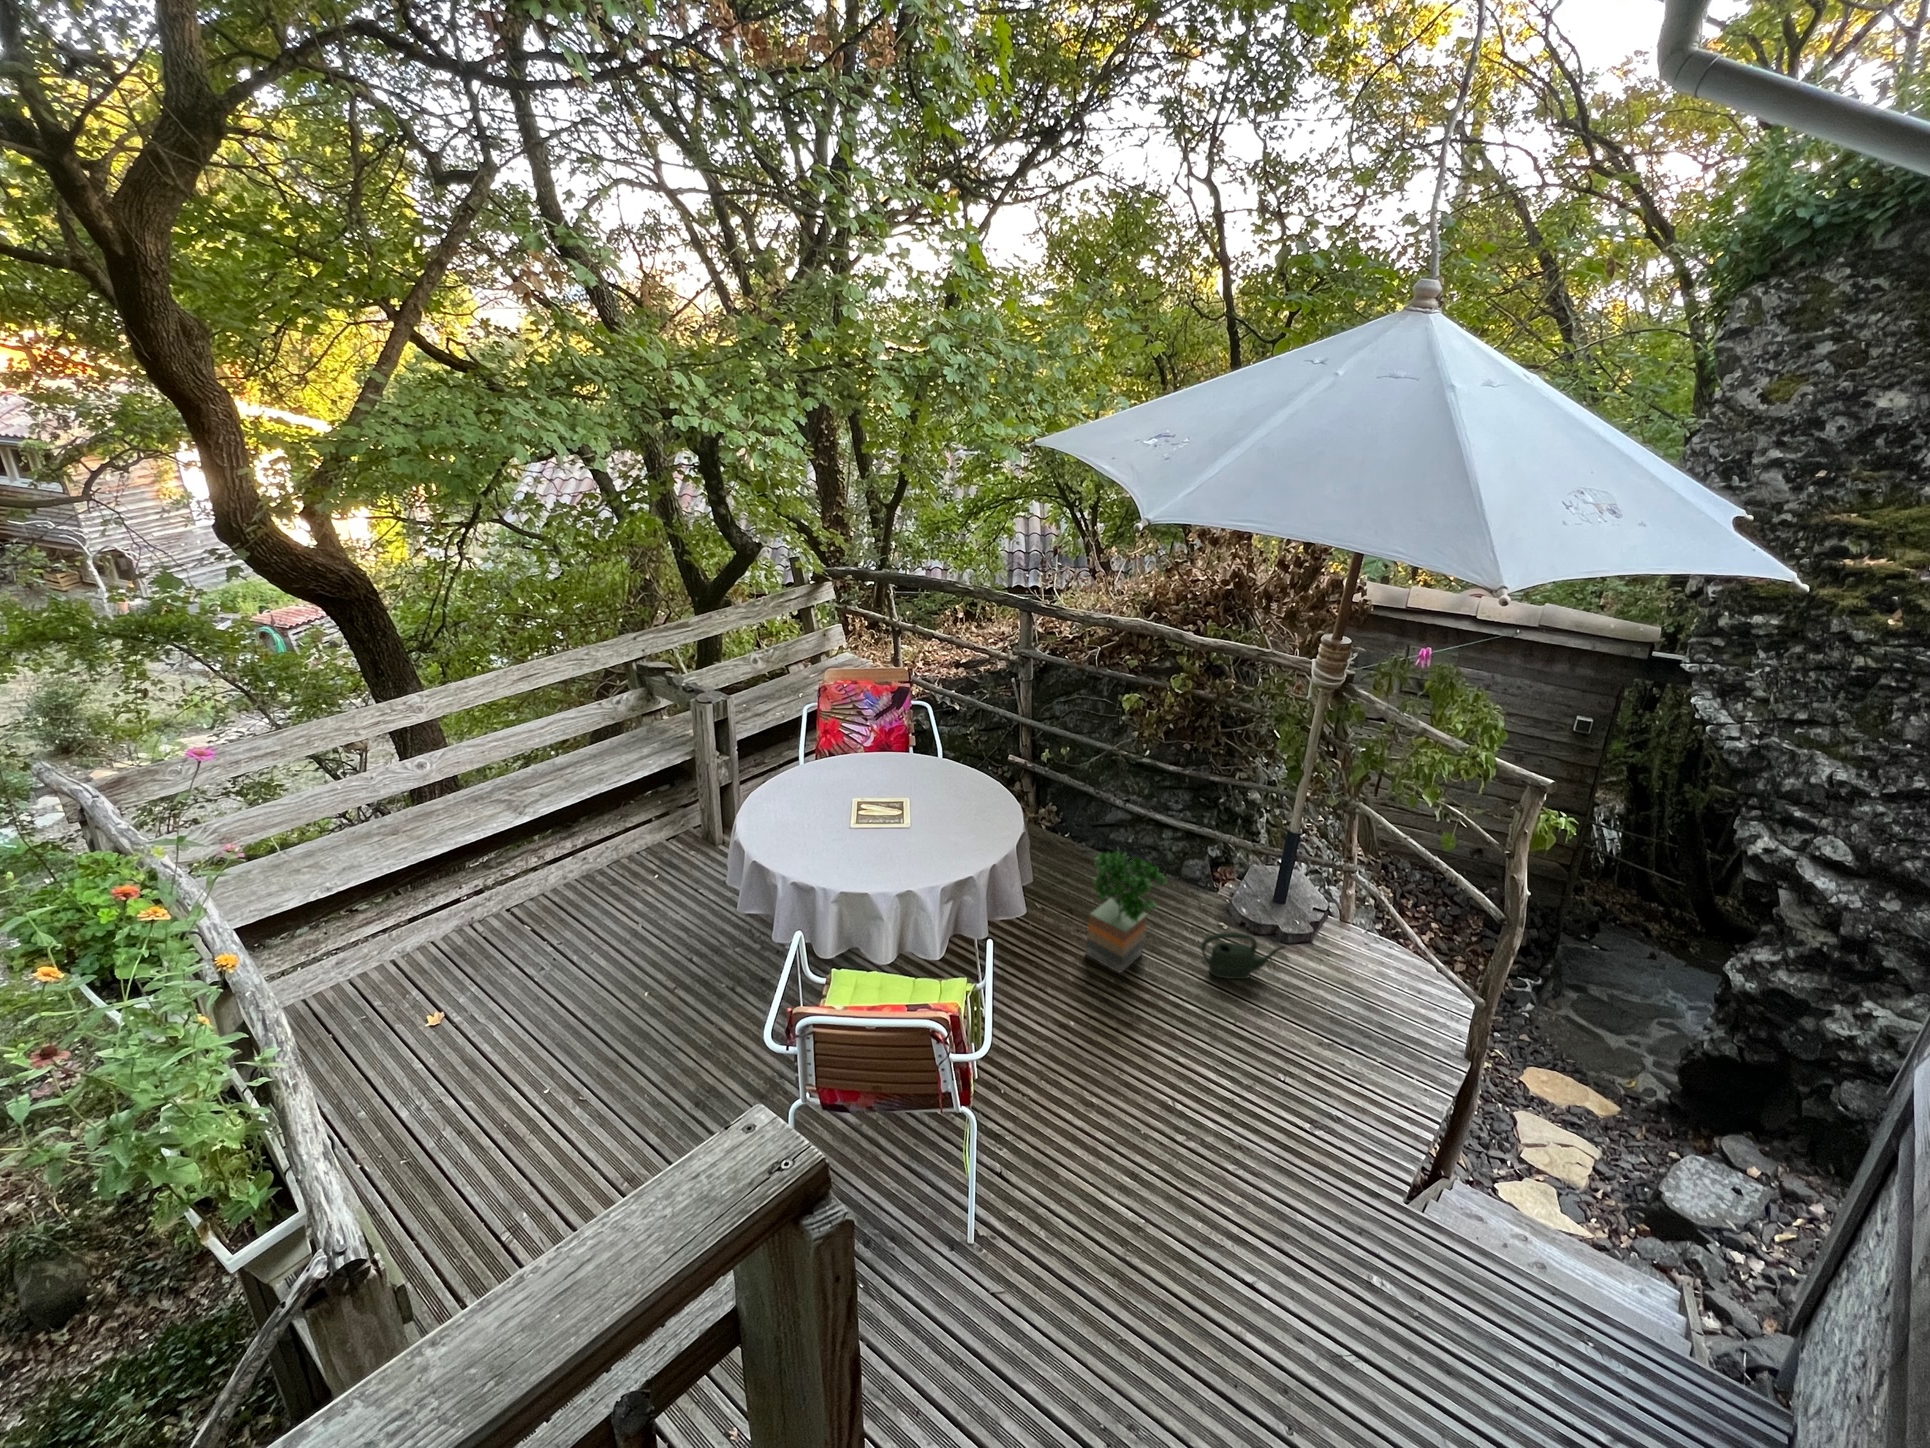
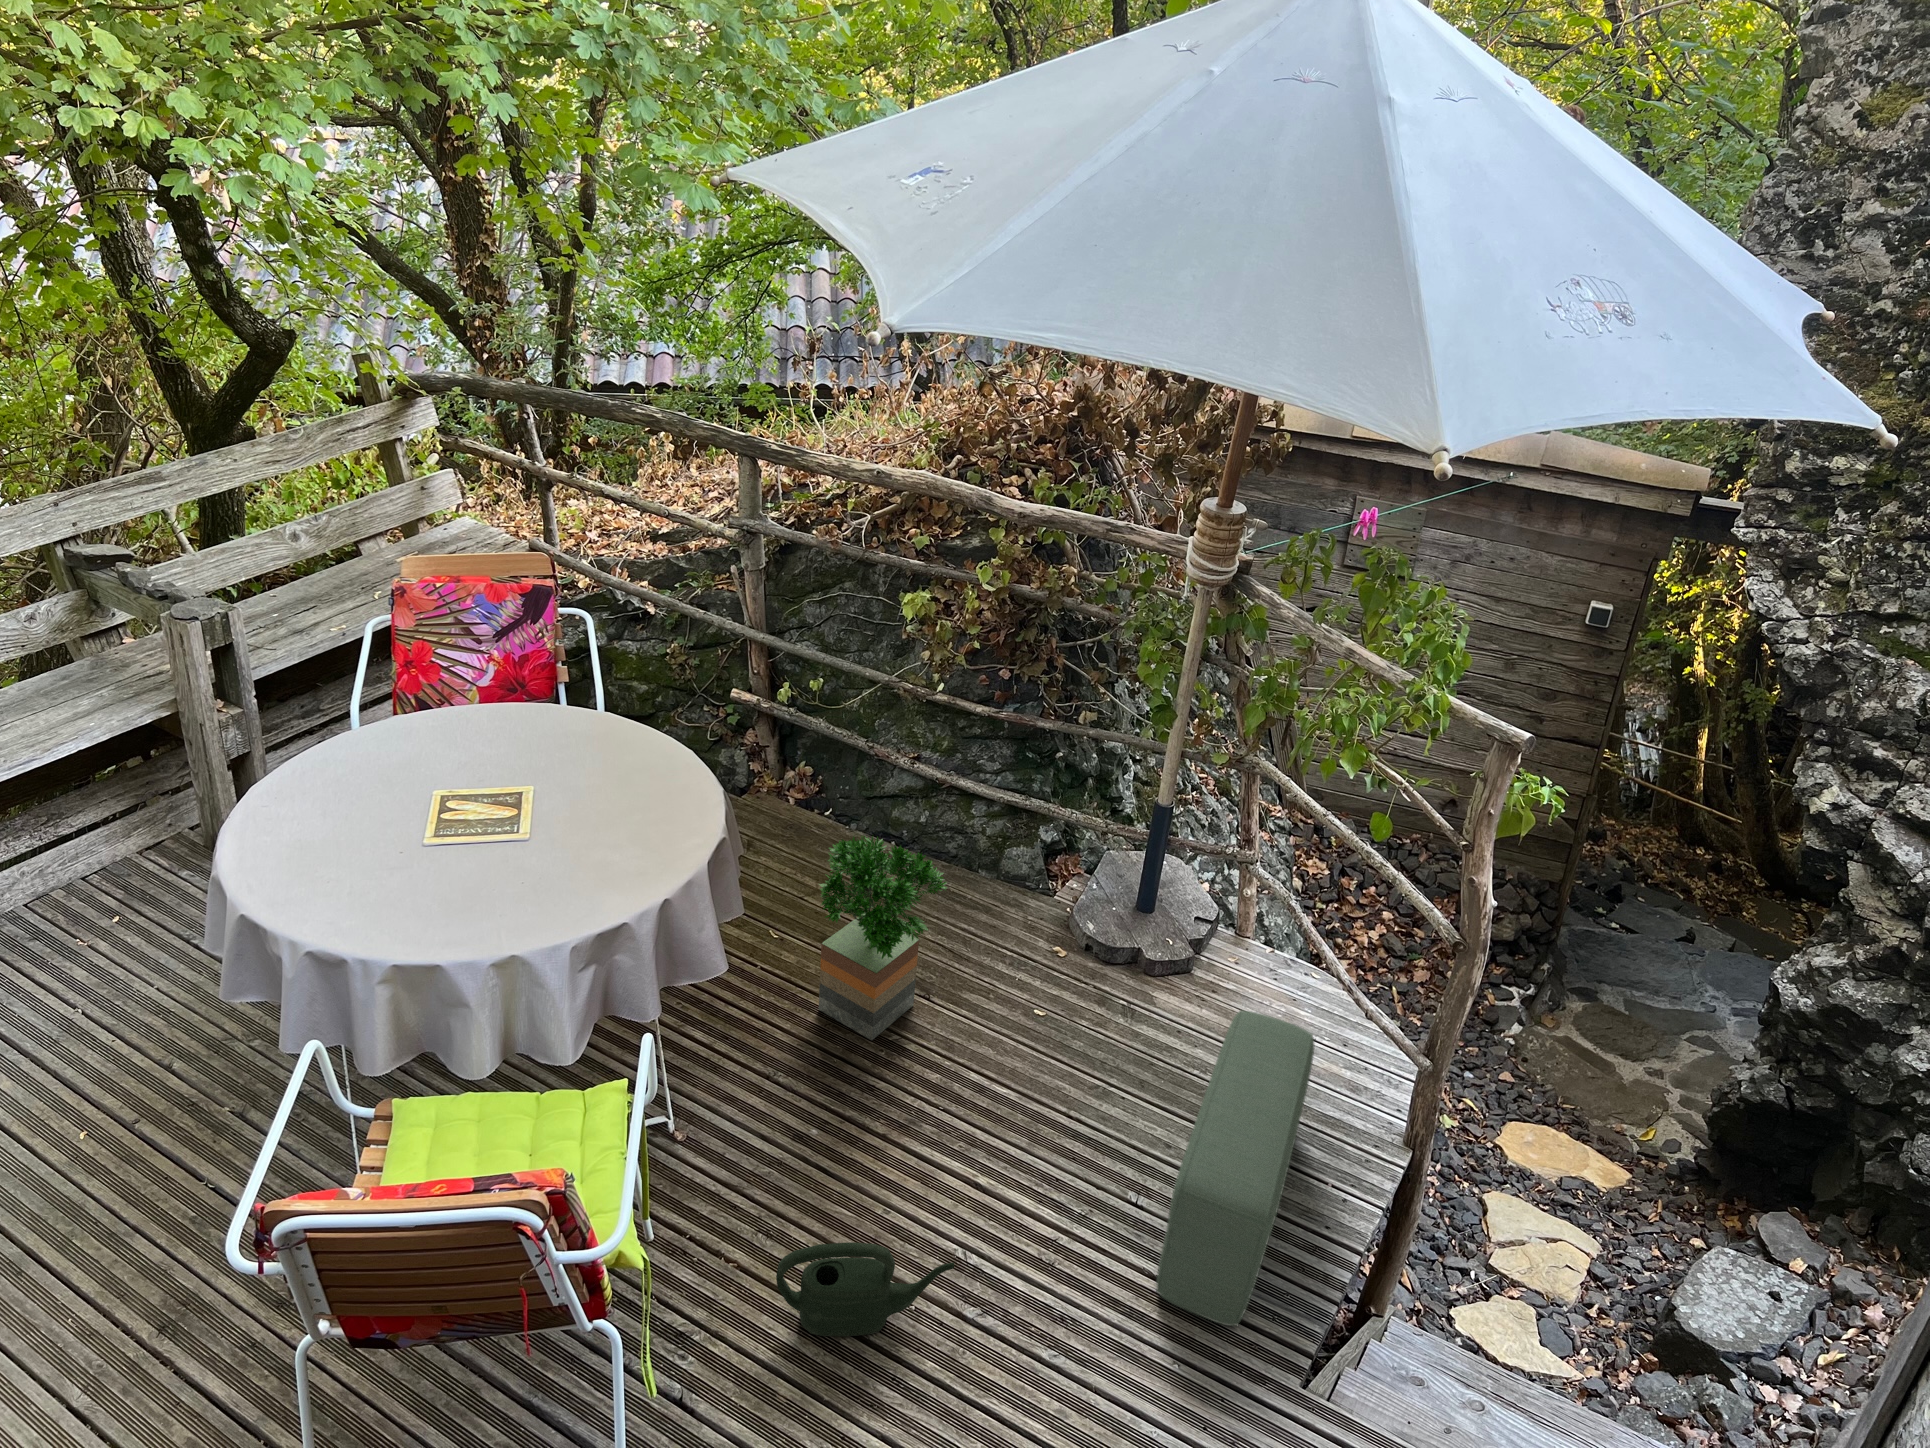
watering can: present [1201,932,1285,979] -> present [776,1242,954,1336]
pouf: none [1314,963,1406,1149] -> present [1156,1010,1314,1326]

